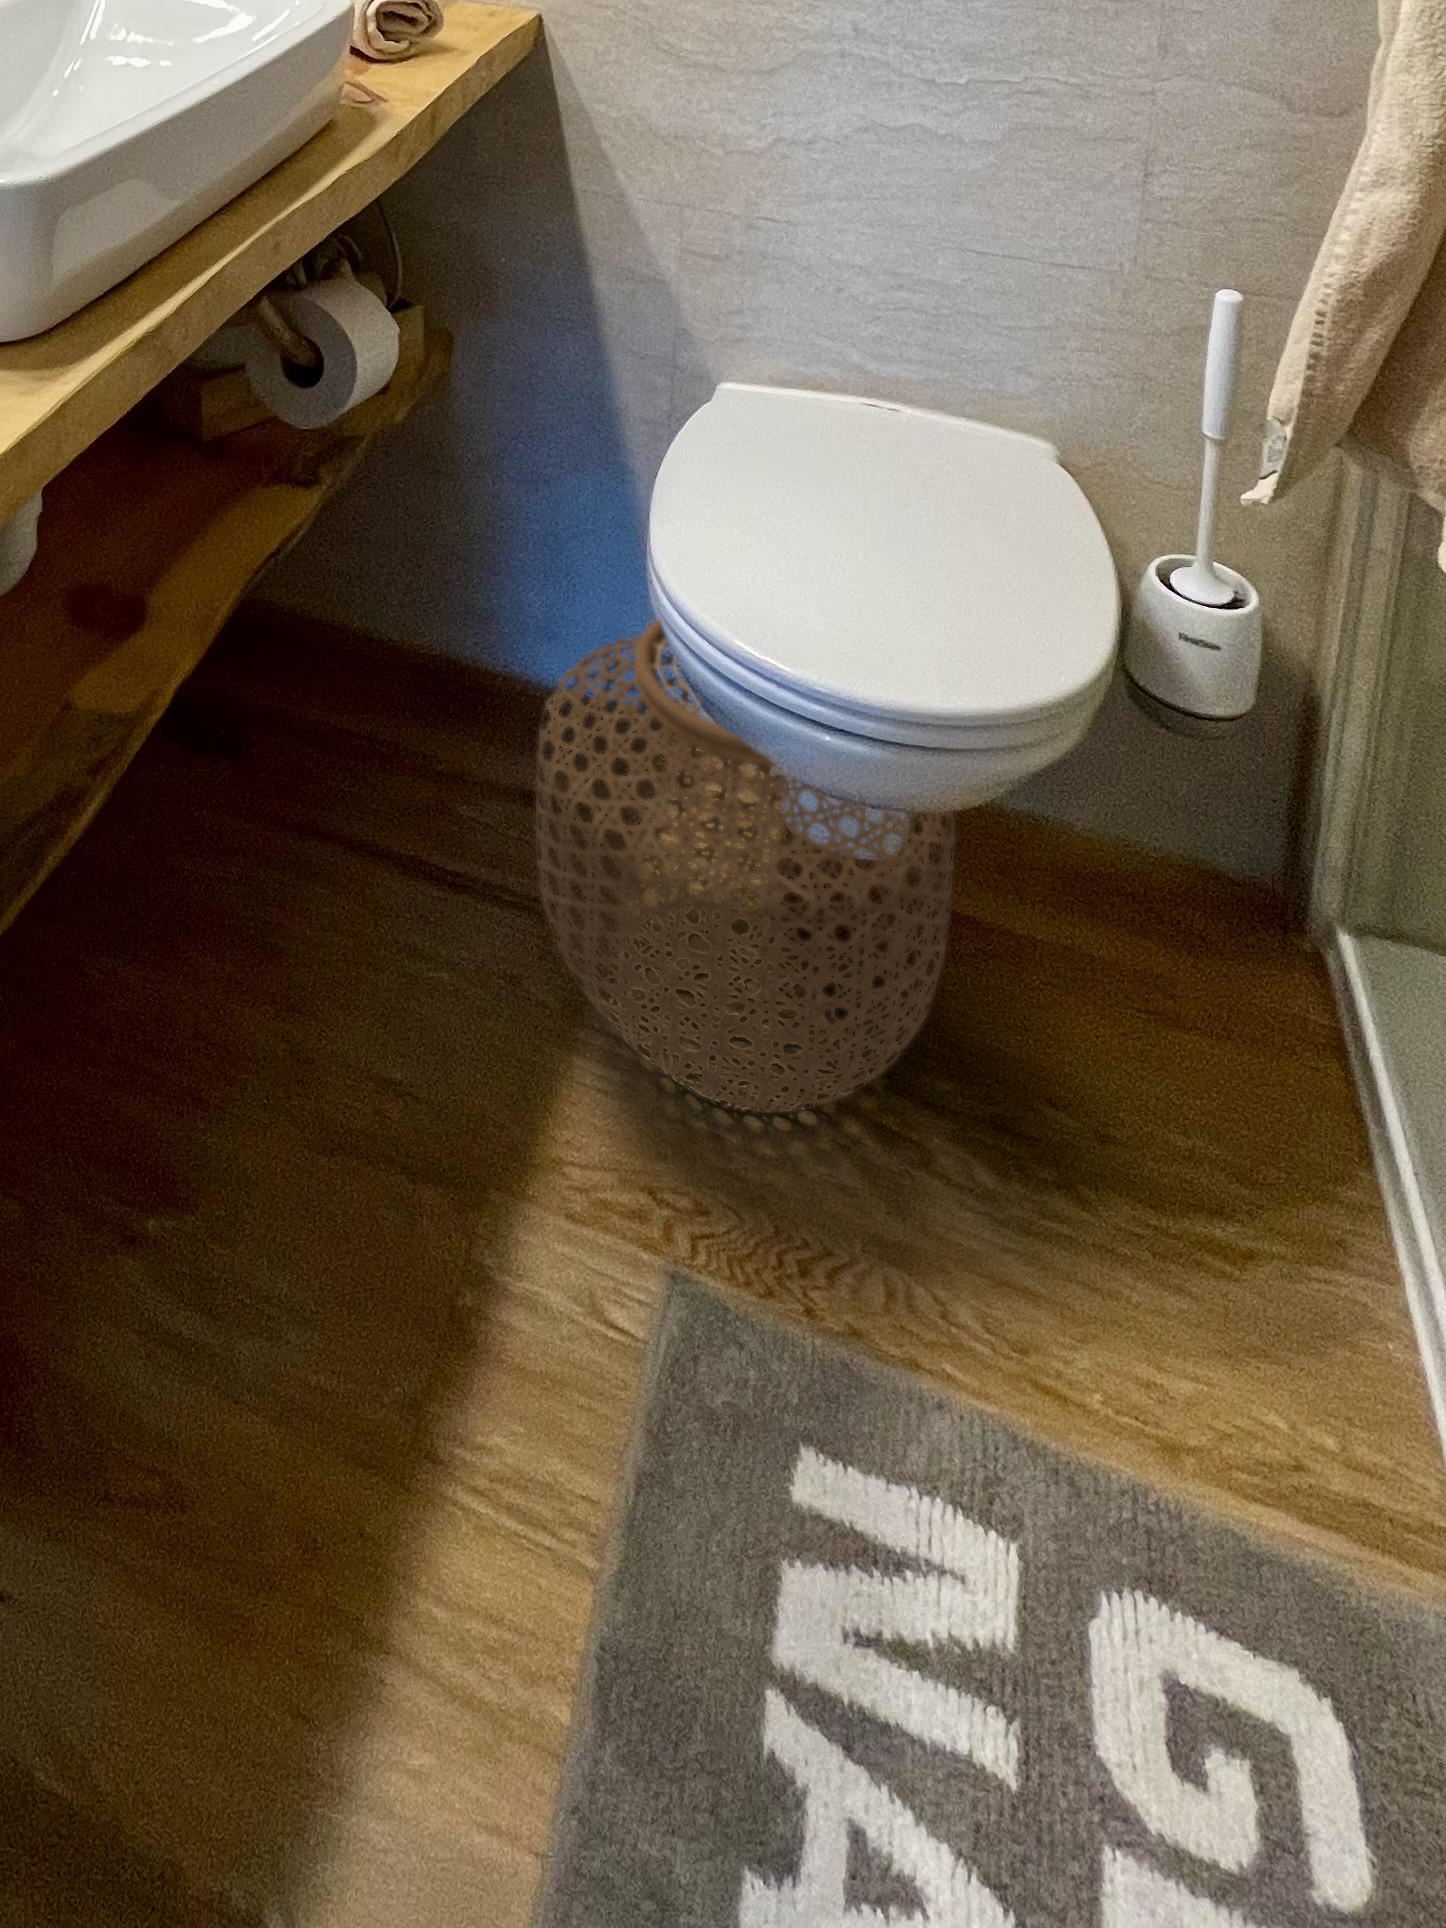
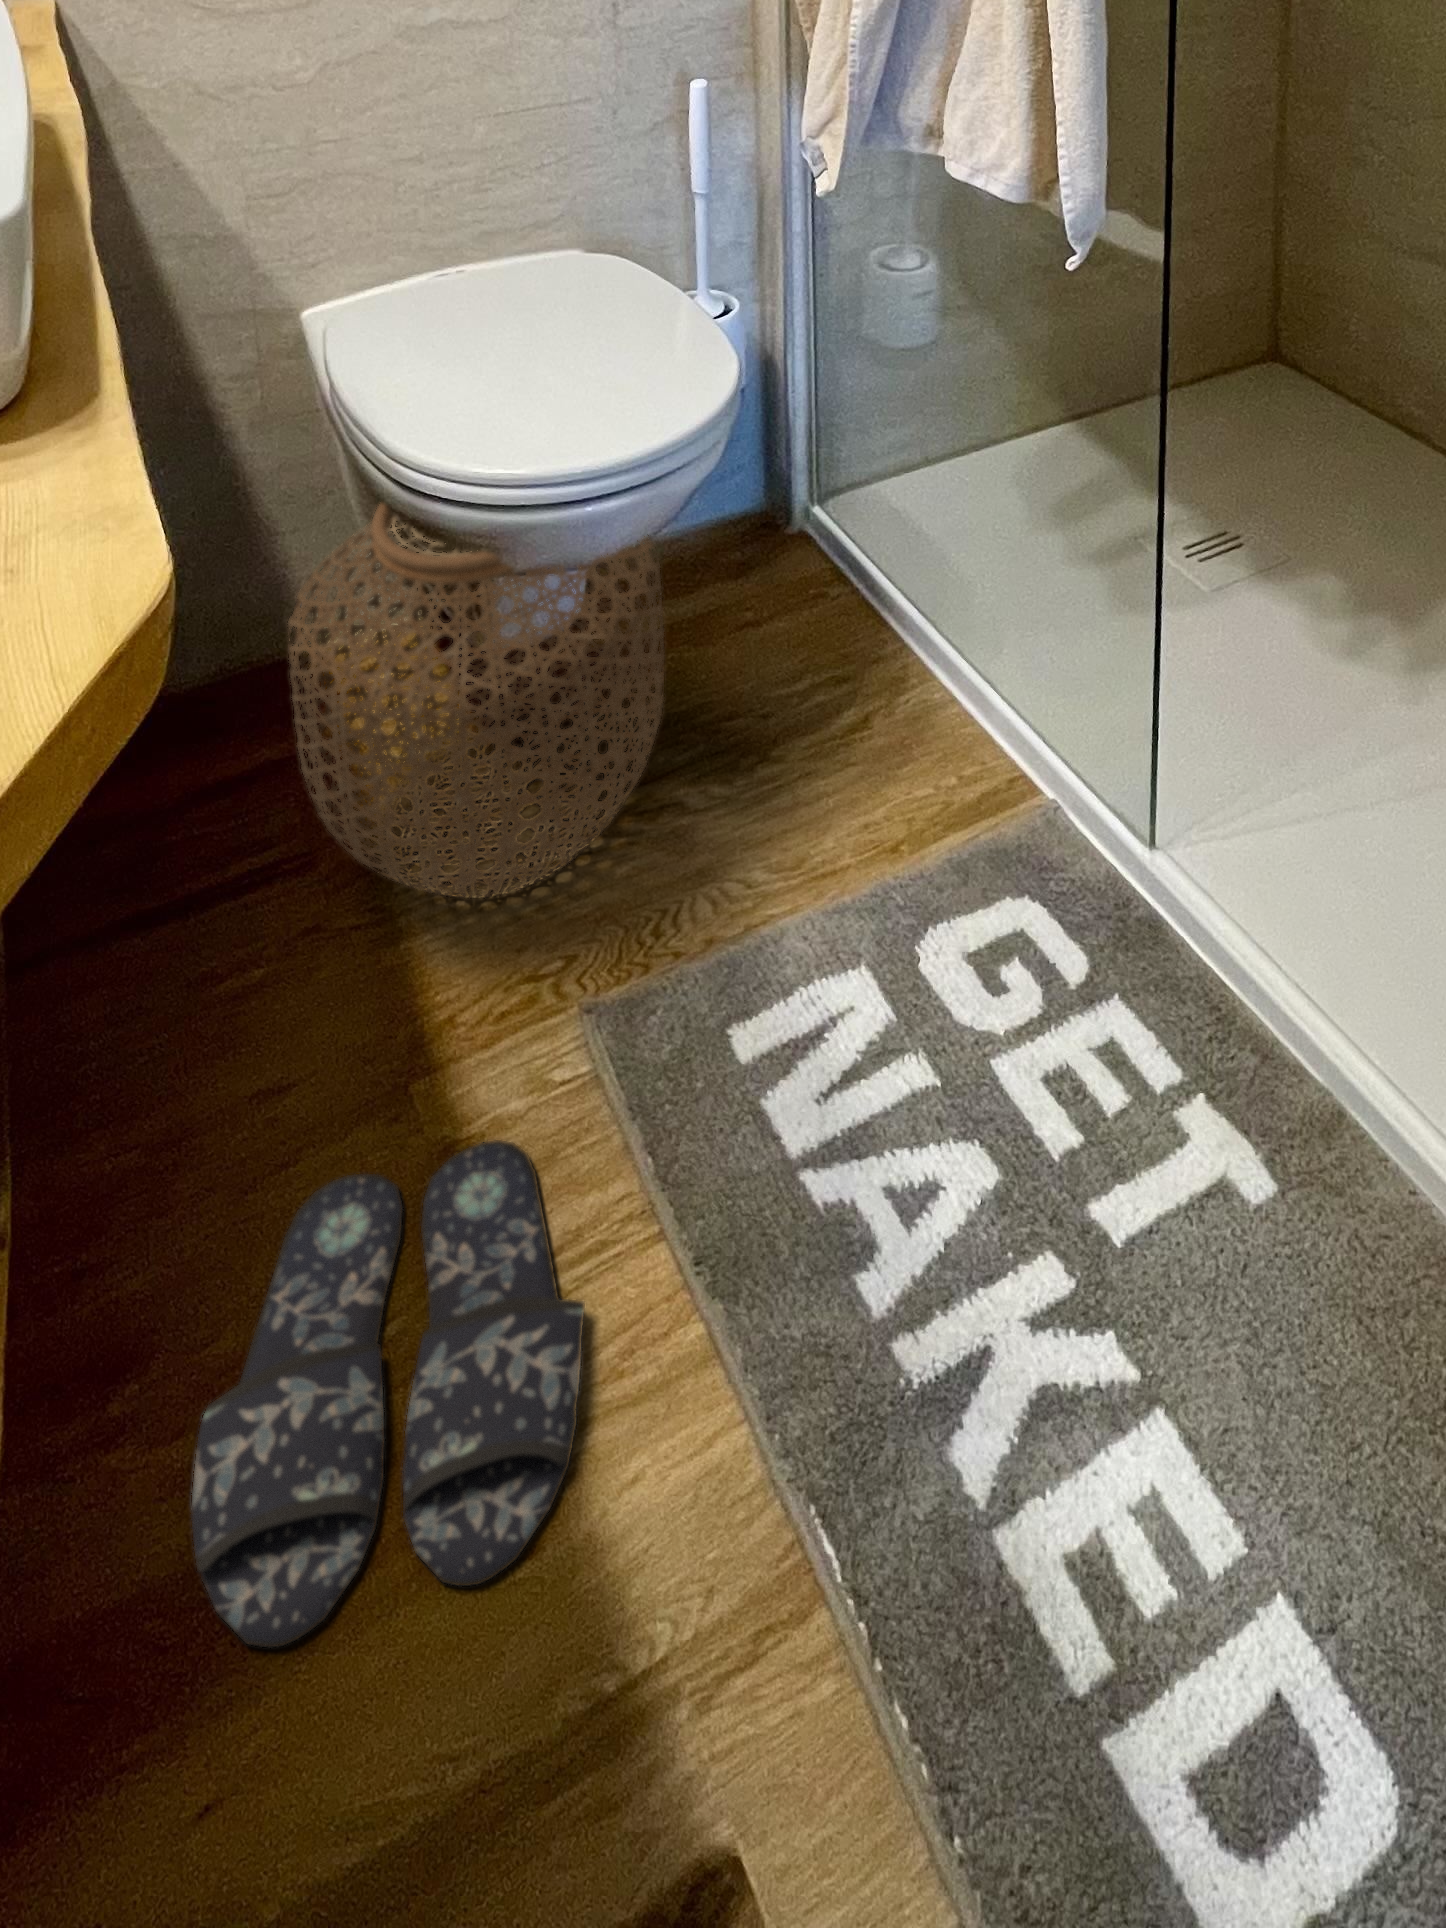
slippers: none [150,1192,552,1669] -> present [192,1140,585,1647]

